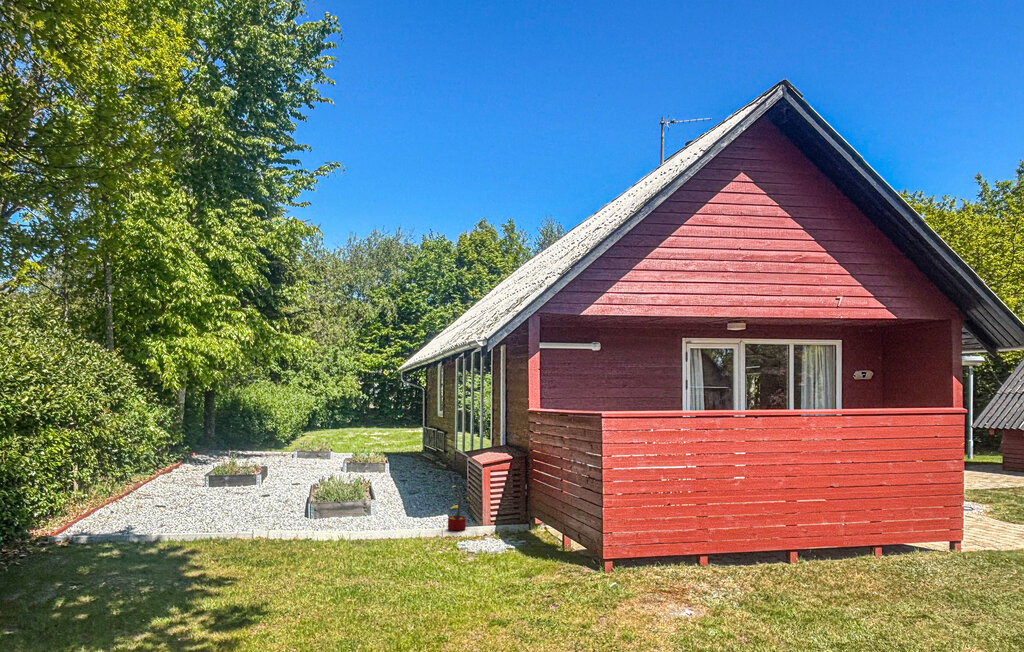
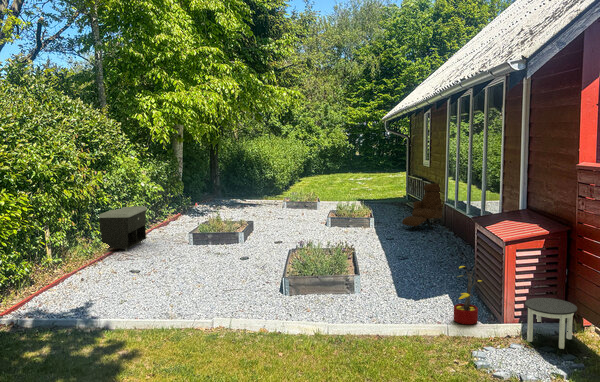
lounge chair: none [415,431,457,477] -> present [402,183,443,231]
storage bench: none [101,454,152,502] -> present [99,206,147,252]
round table: none [496,505,529,538] -> present [525,298,577,349]

